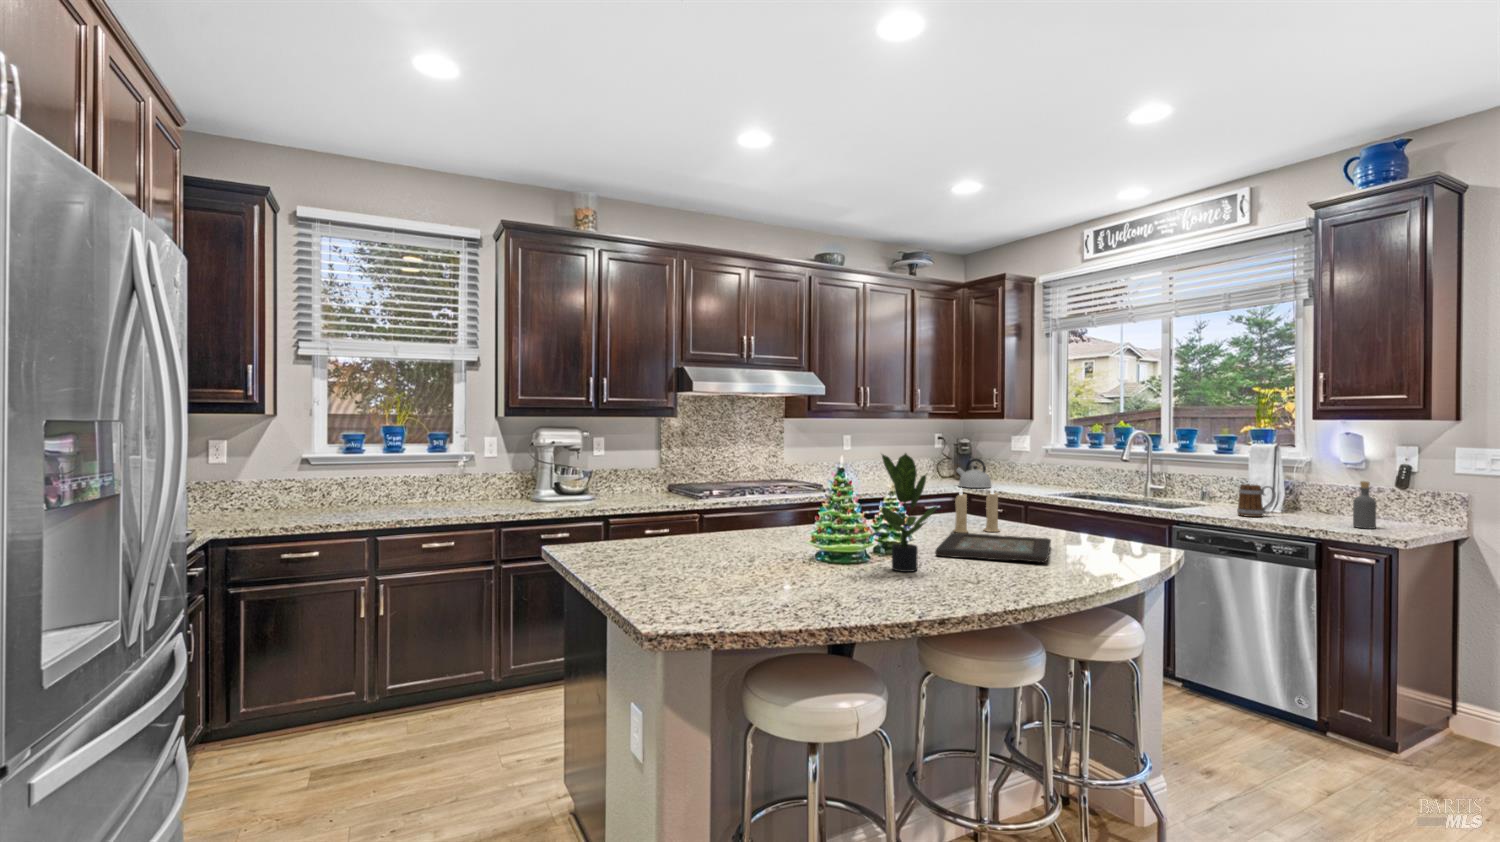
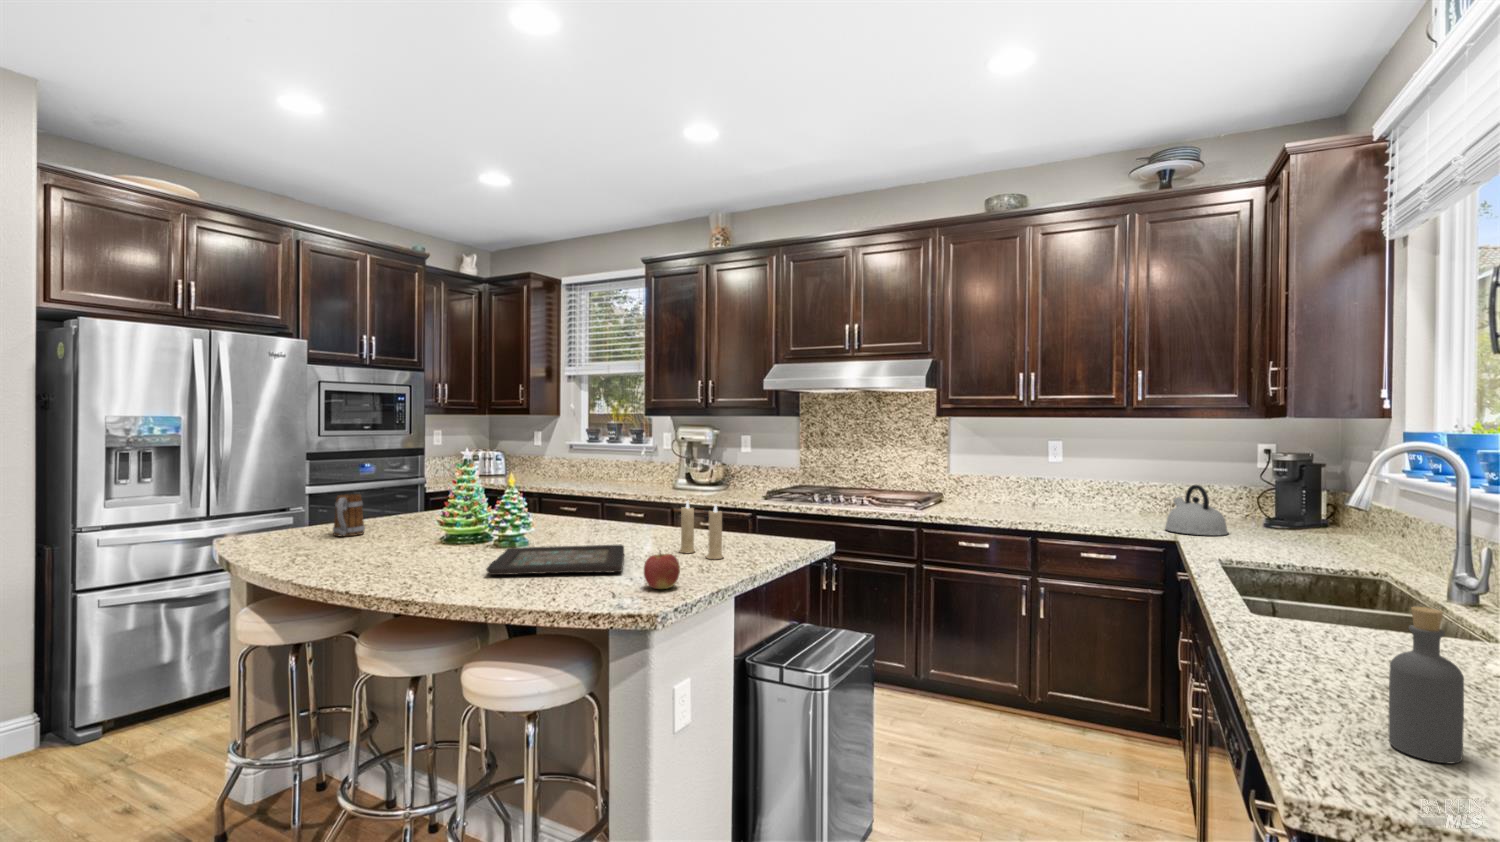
potted plant: present [882,453,937,572] -> none [391,447,457,555]
mug: present [1237,484,1276,517] -> present [333,494,365,537]
apple: none [1086,518,1116,546] -> present [644,551,680,589]

